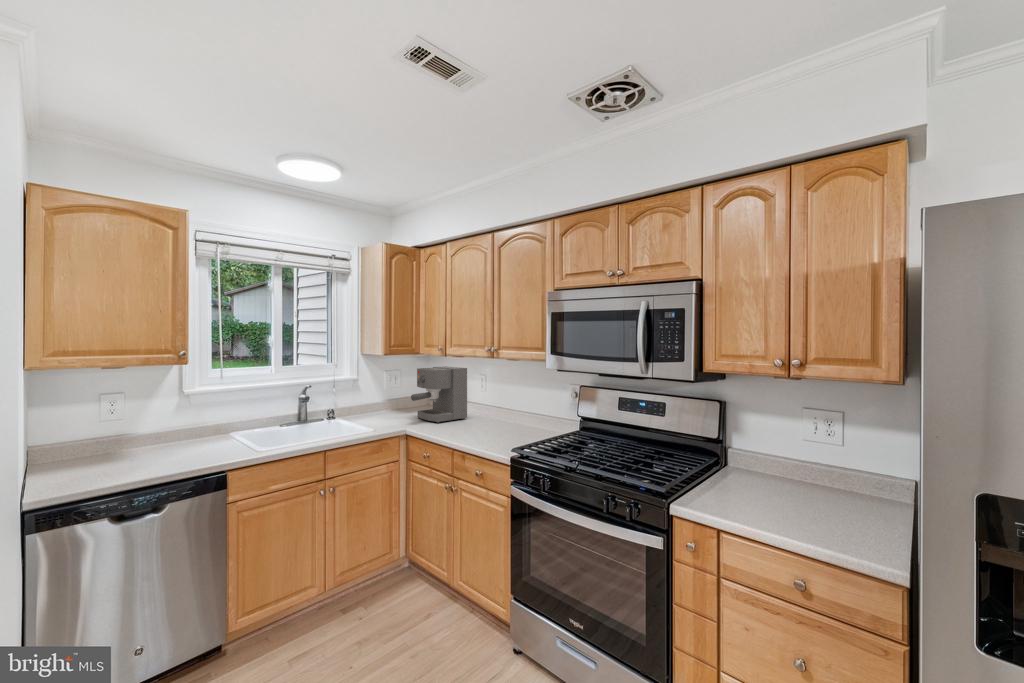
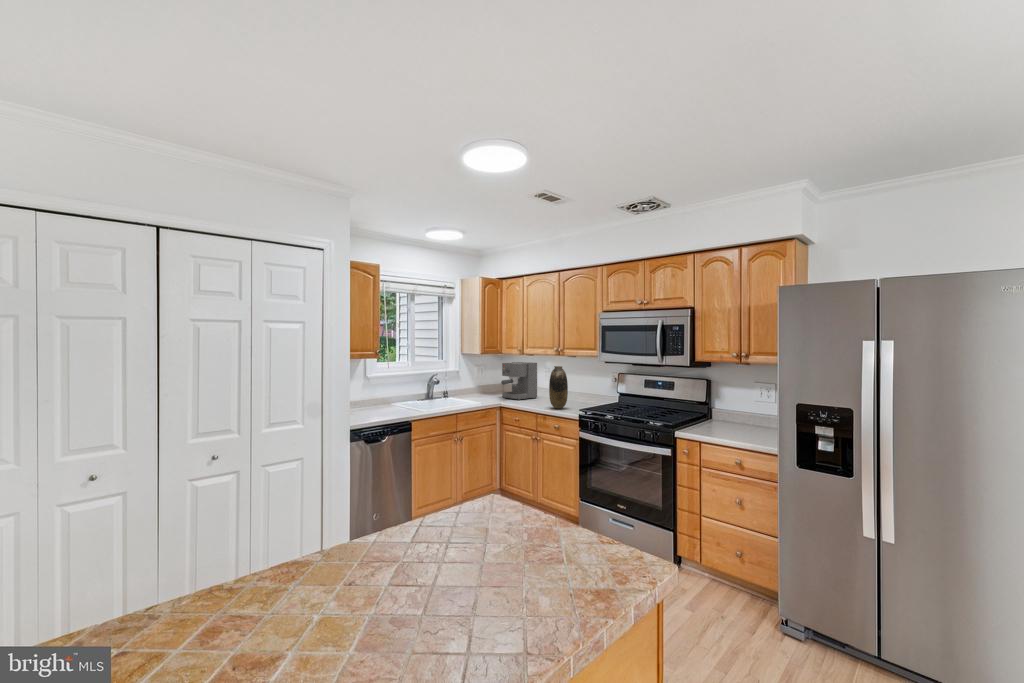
vase: none [472,375,501,441] -> present [549,366,568,409]

